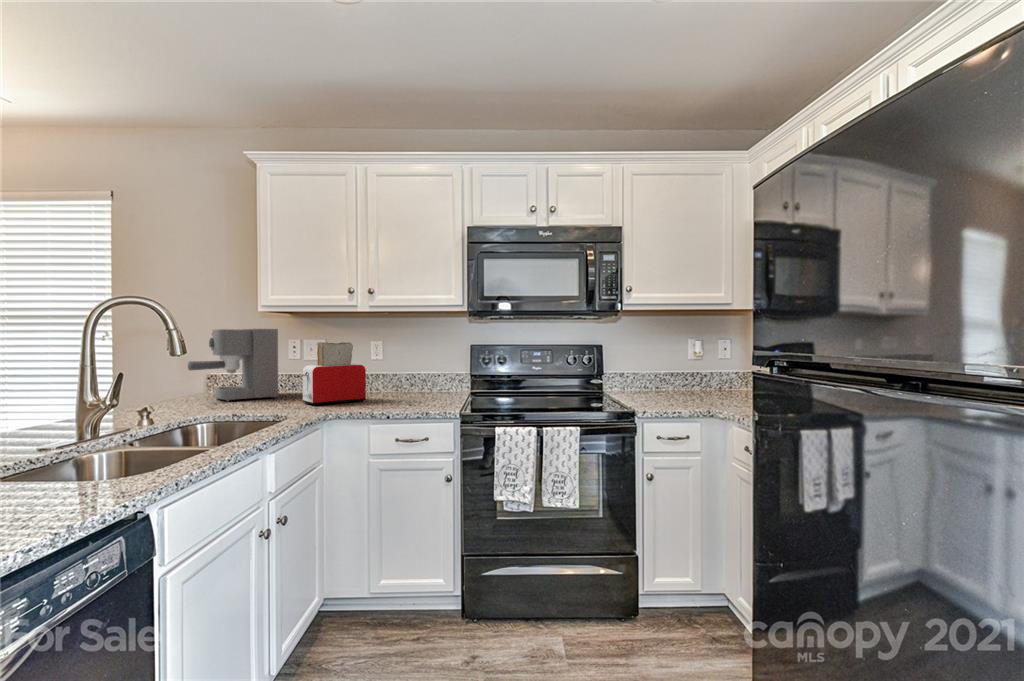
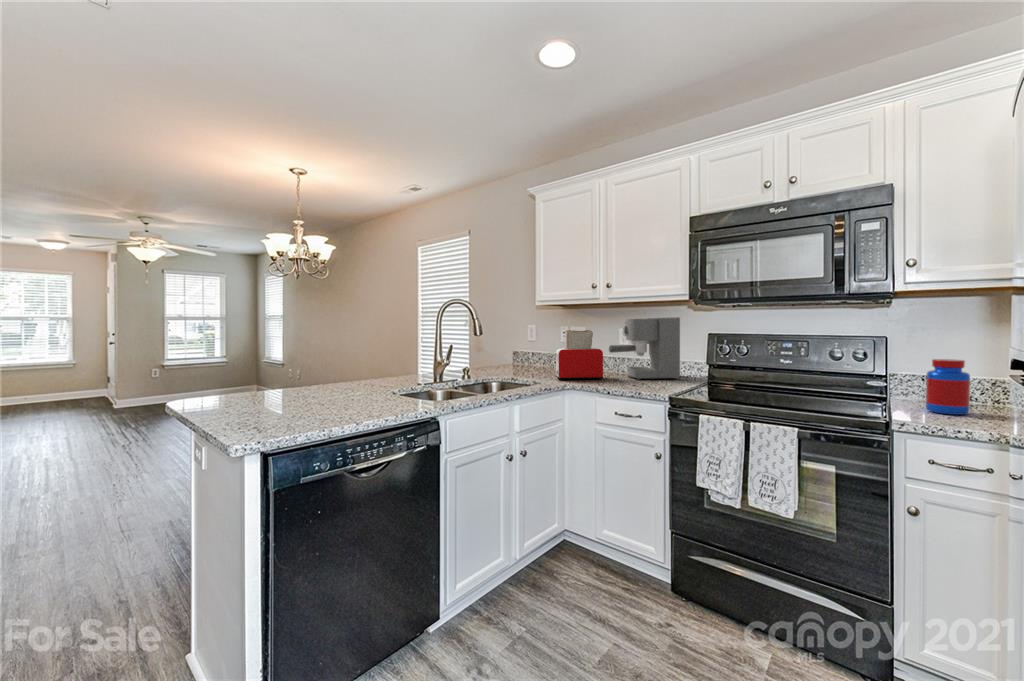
coffee maker: present [188,329,278,401] -> present [609,317,680,380]
jar: none [651,364,675,405] -> present [926,359,970,415]

